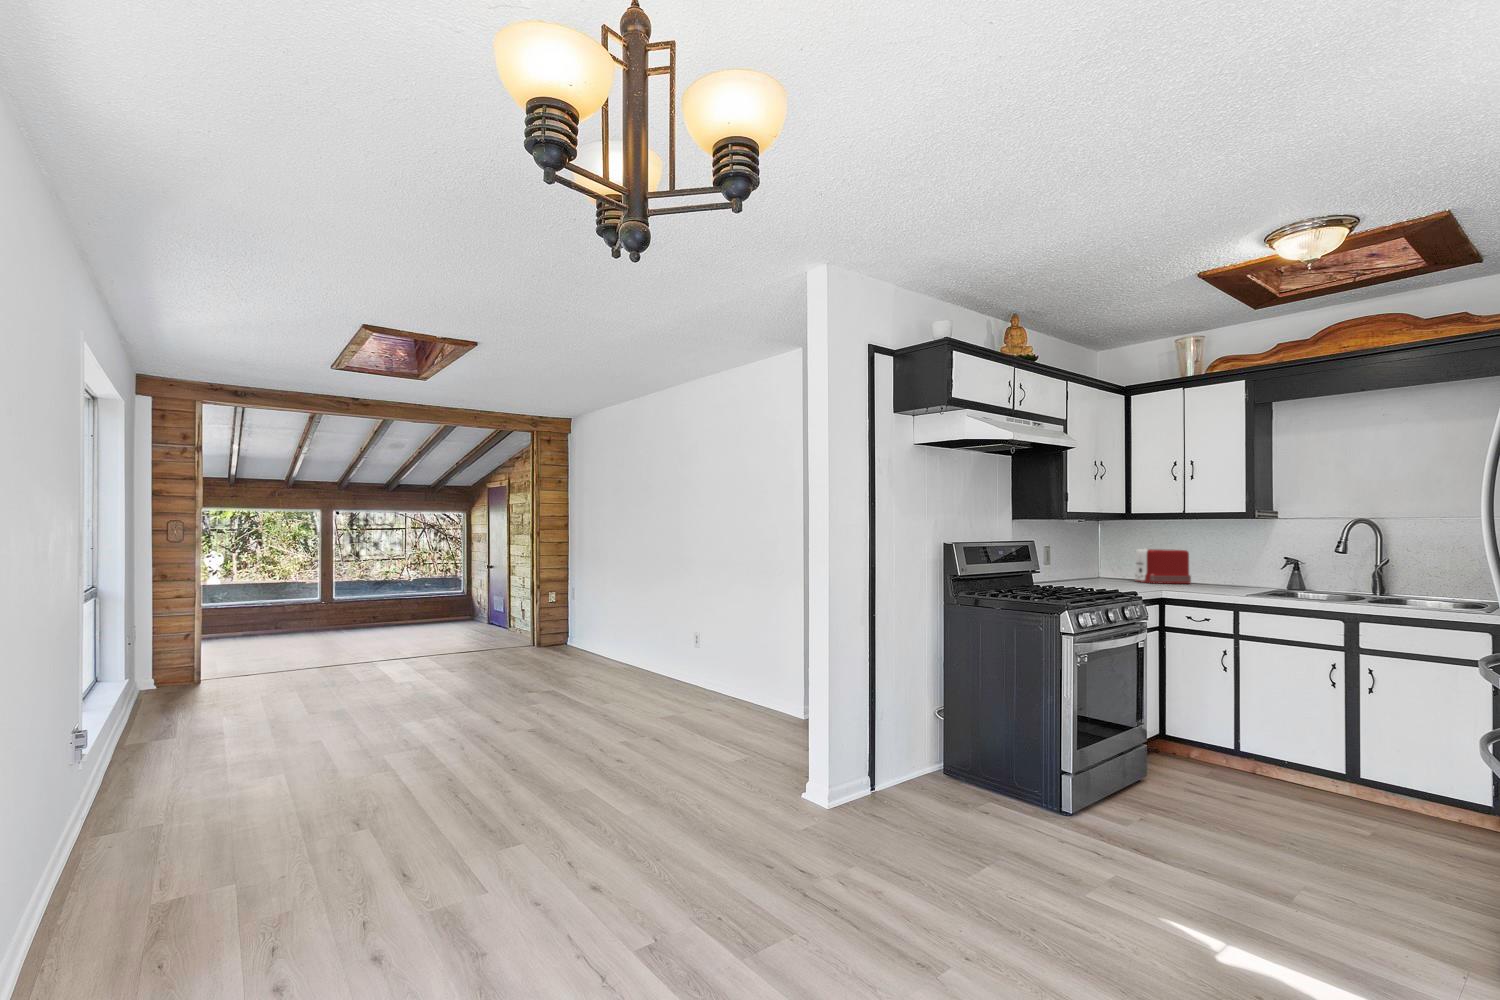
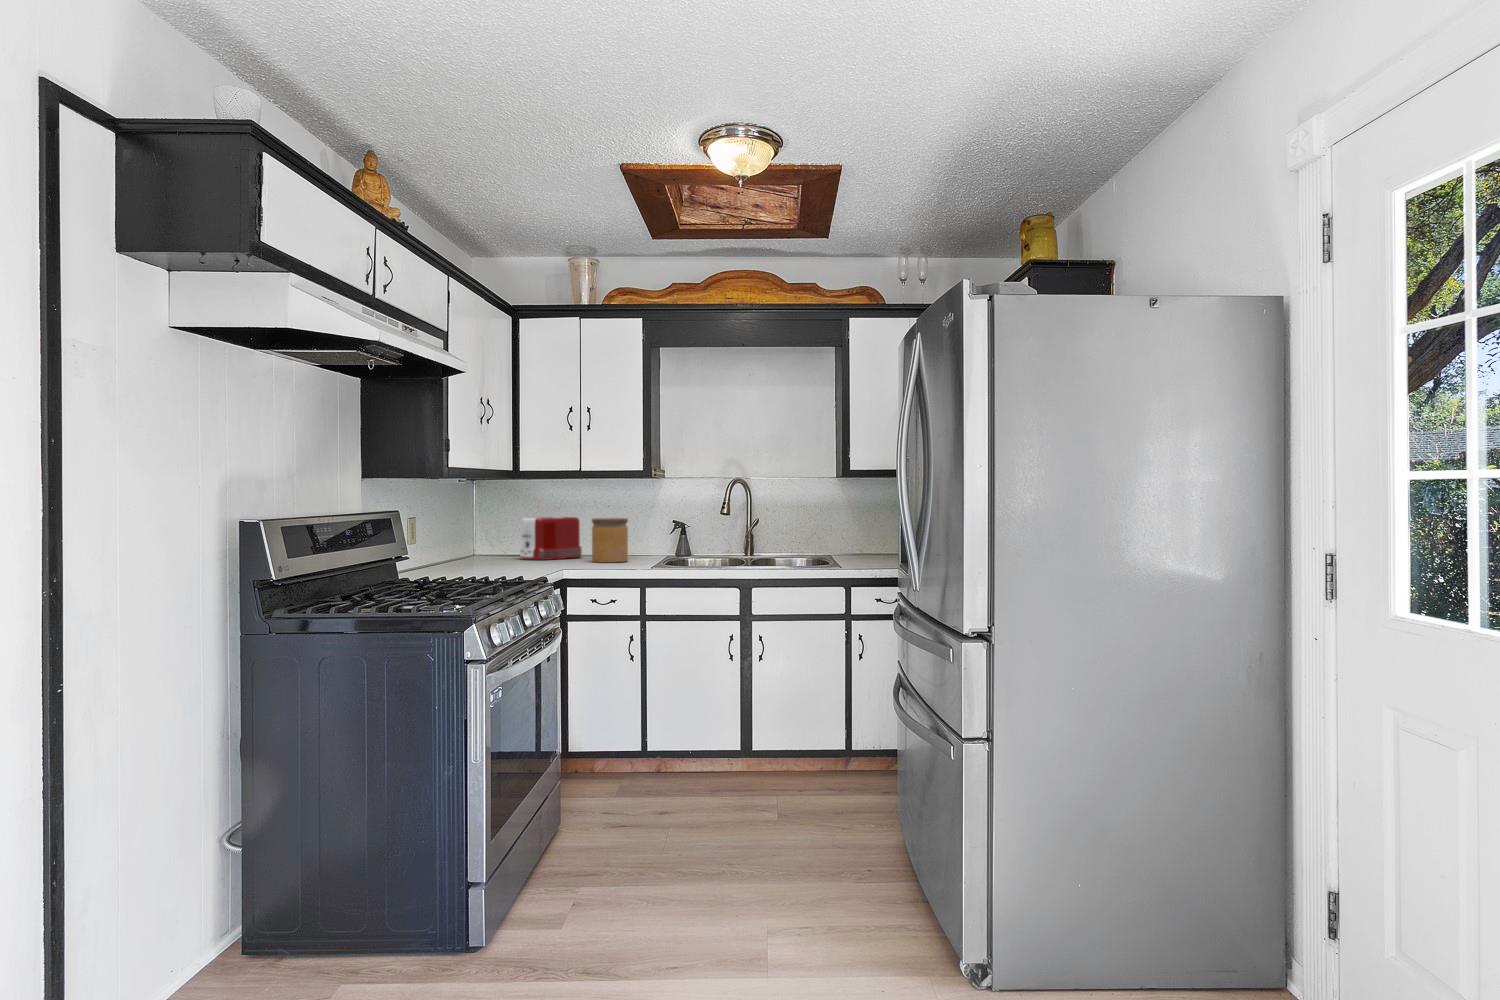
jar: none [1197,552,1233,590] -> present [592,518,628,563]

